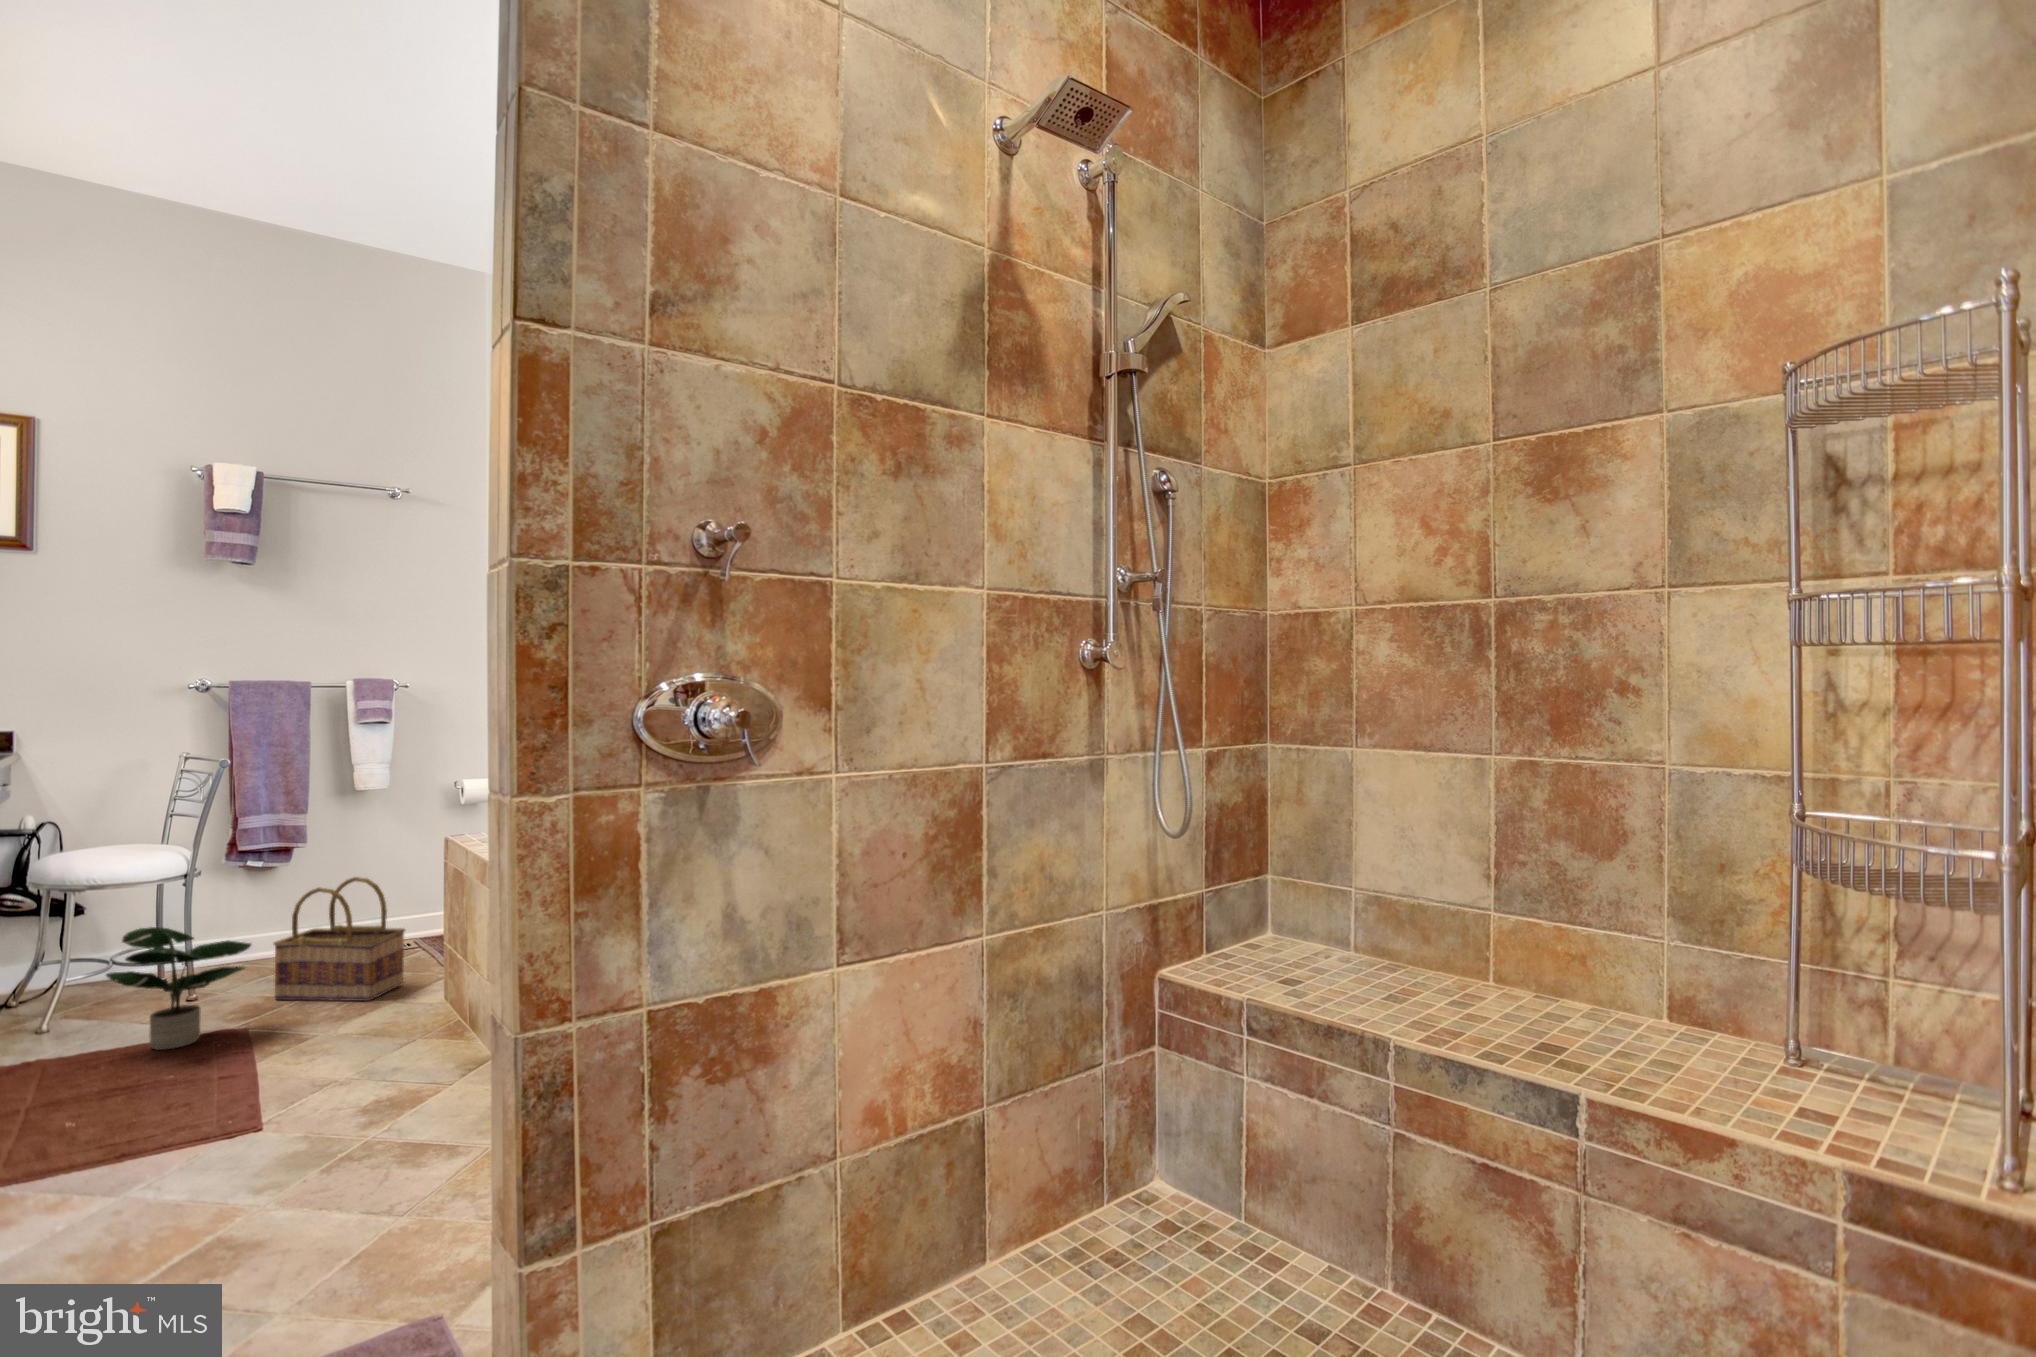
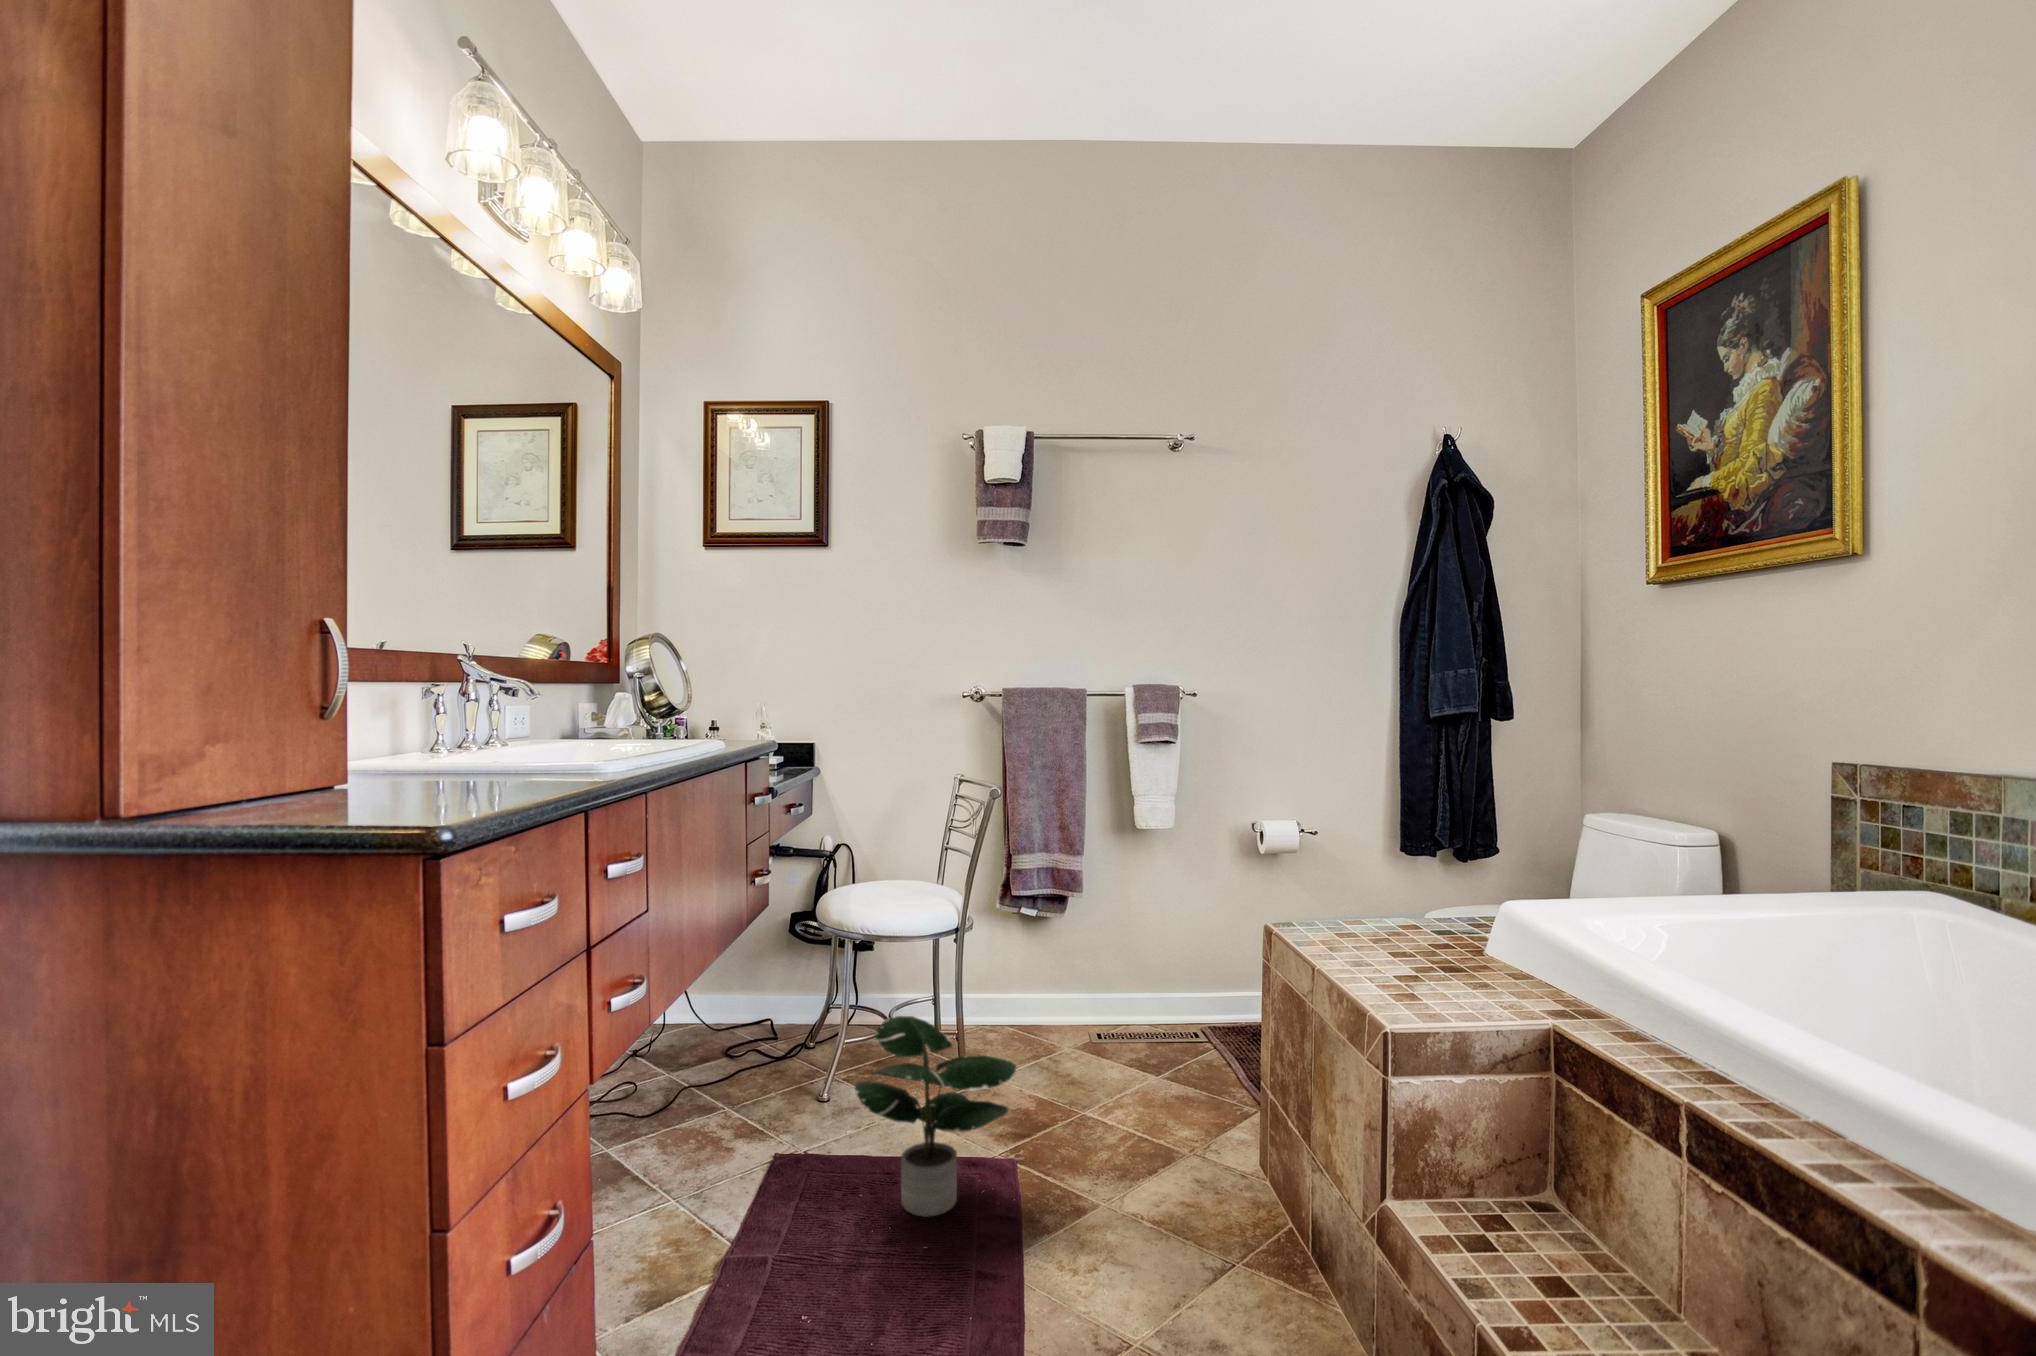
basket: present [274,877,405,1001] -> none [1044,965,1207,1177]

